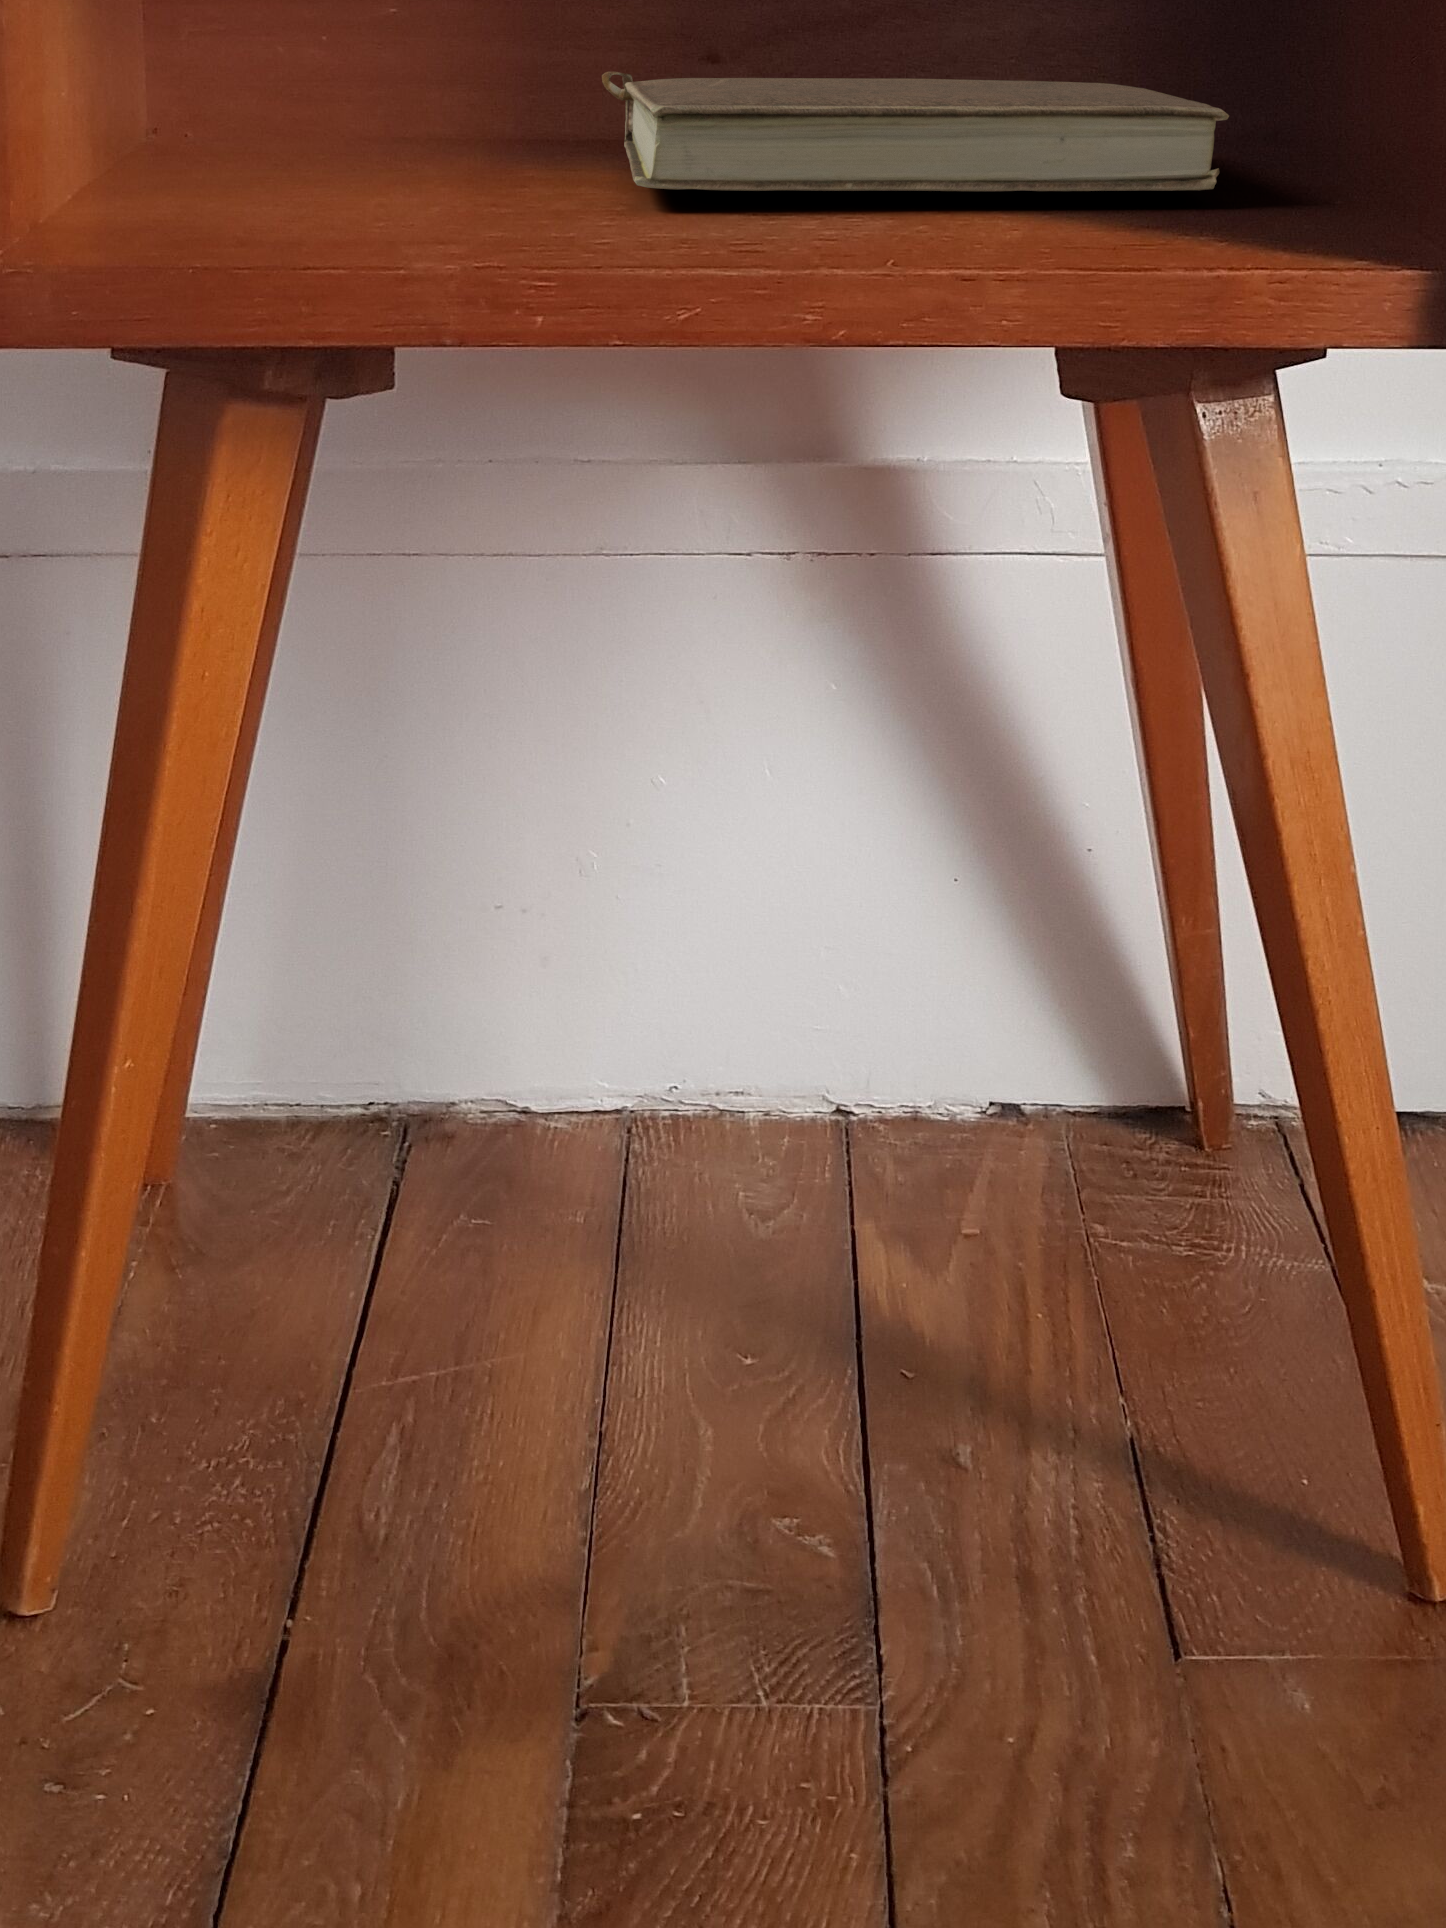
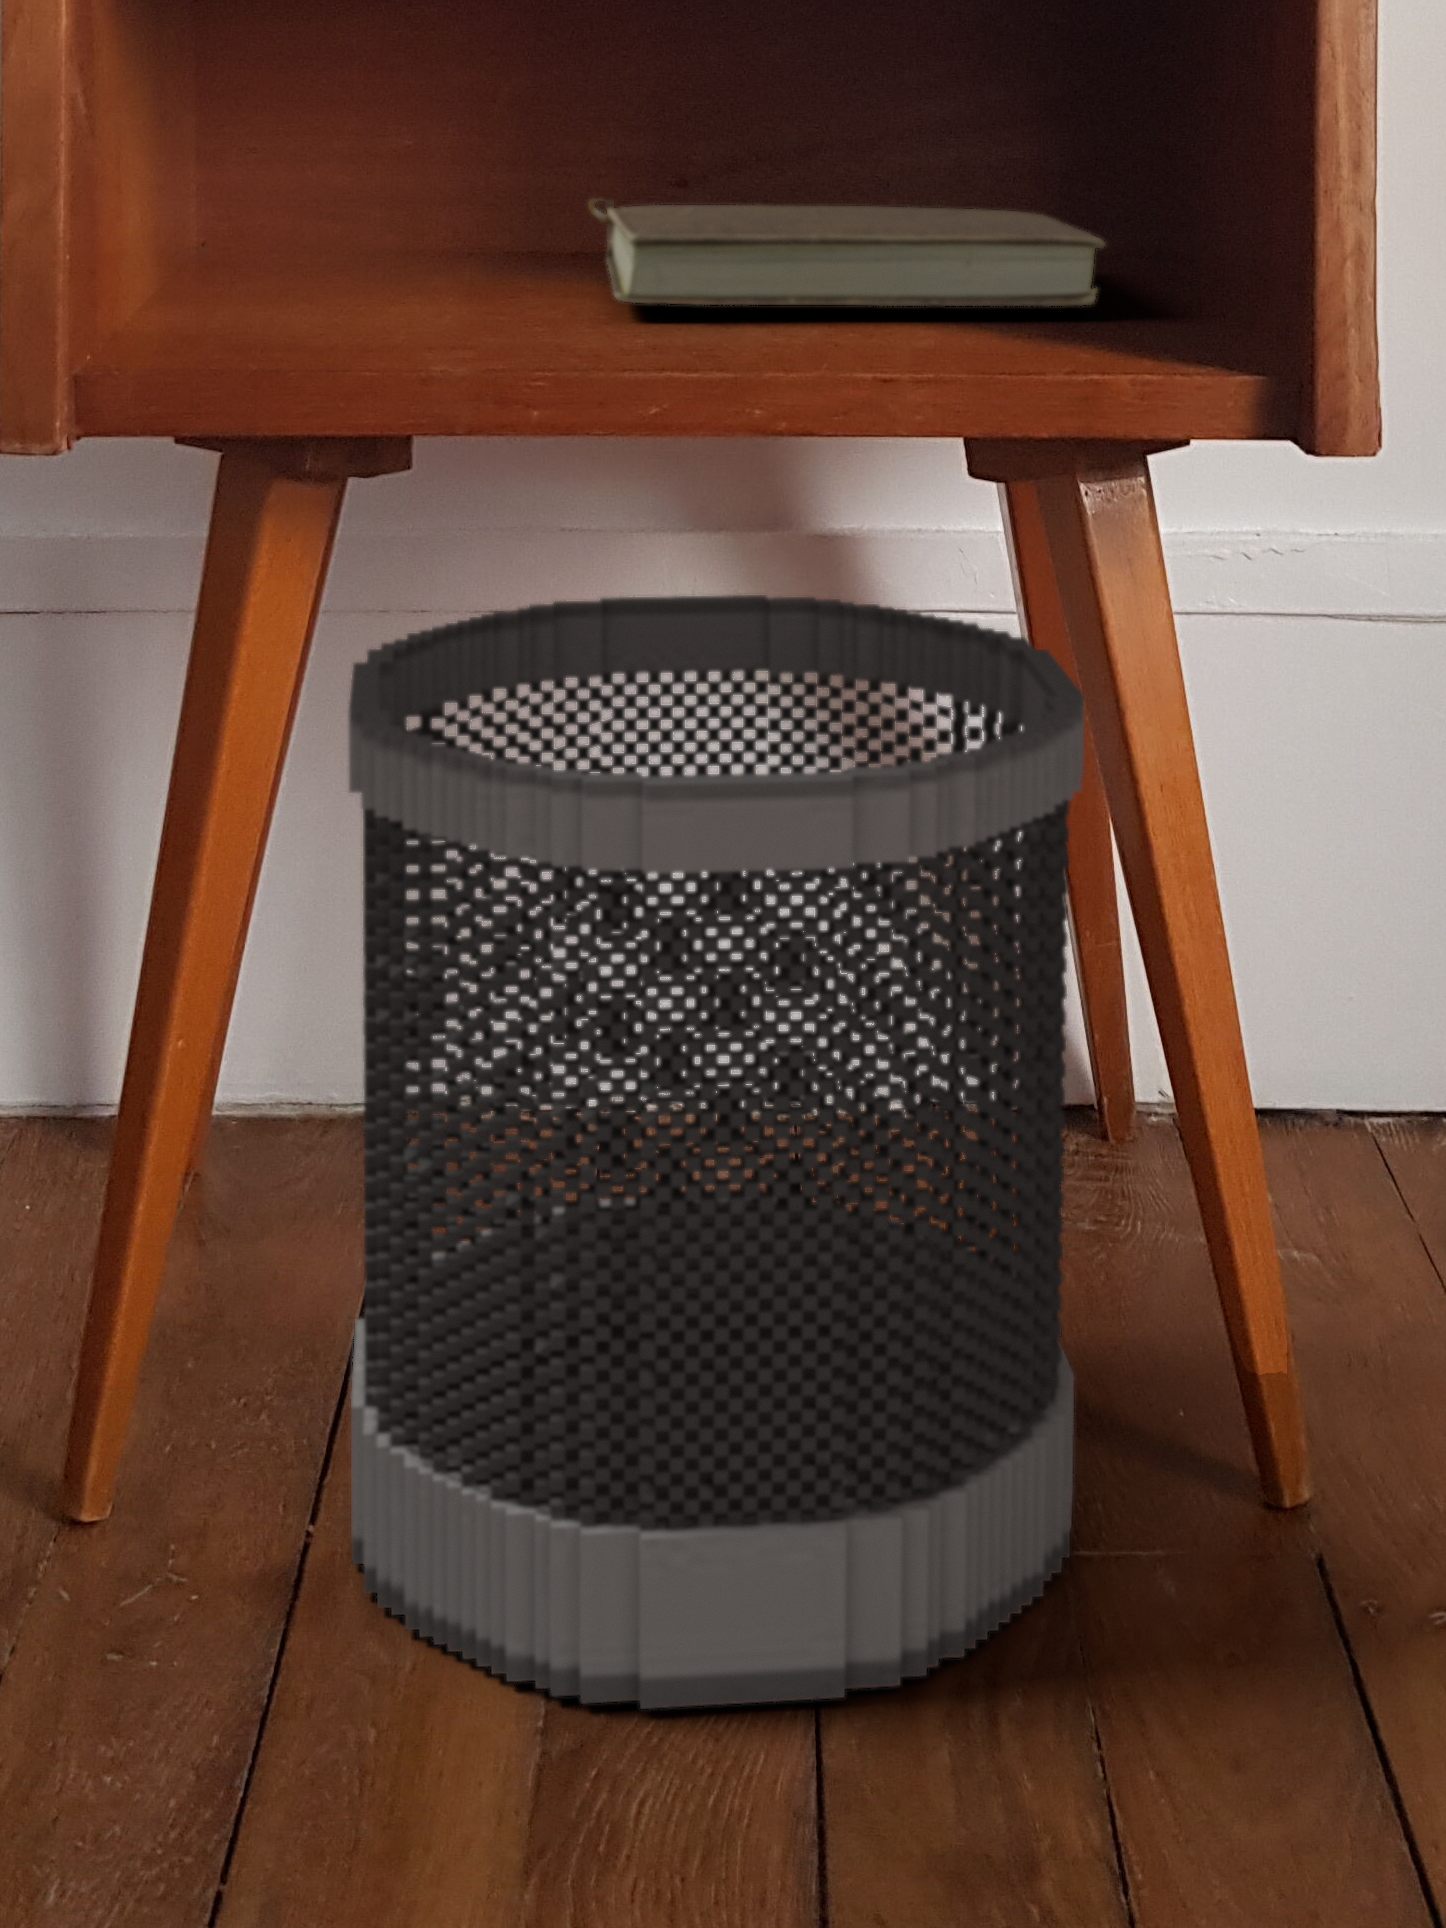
wastebasket: none [315,538,1208,1860] -> present [348,595,1084,1709]

